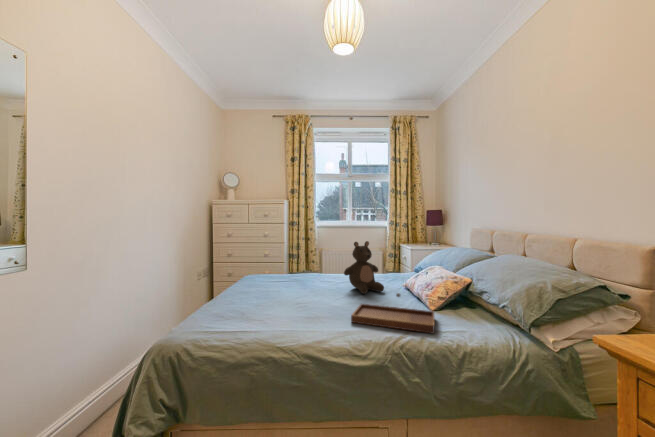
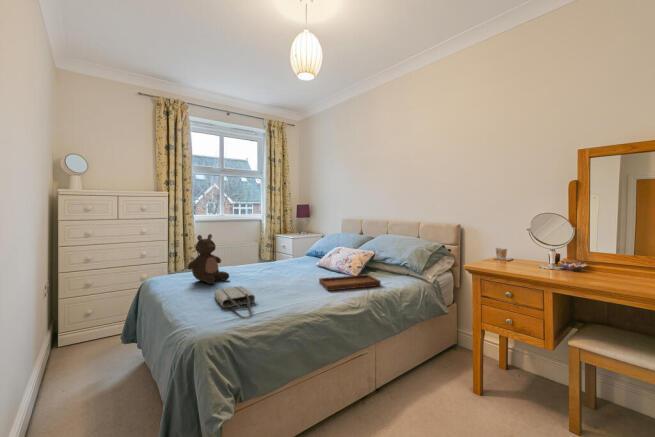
stuffed bear: present [344,241,384,294] -> present [188,234,229,284]
tote bag: none [227,295,273,323] -> present [214,286,255,311]

